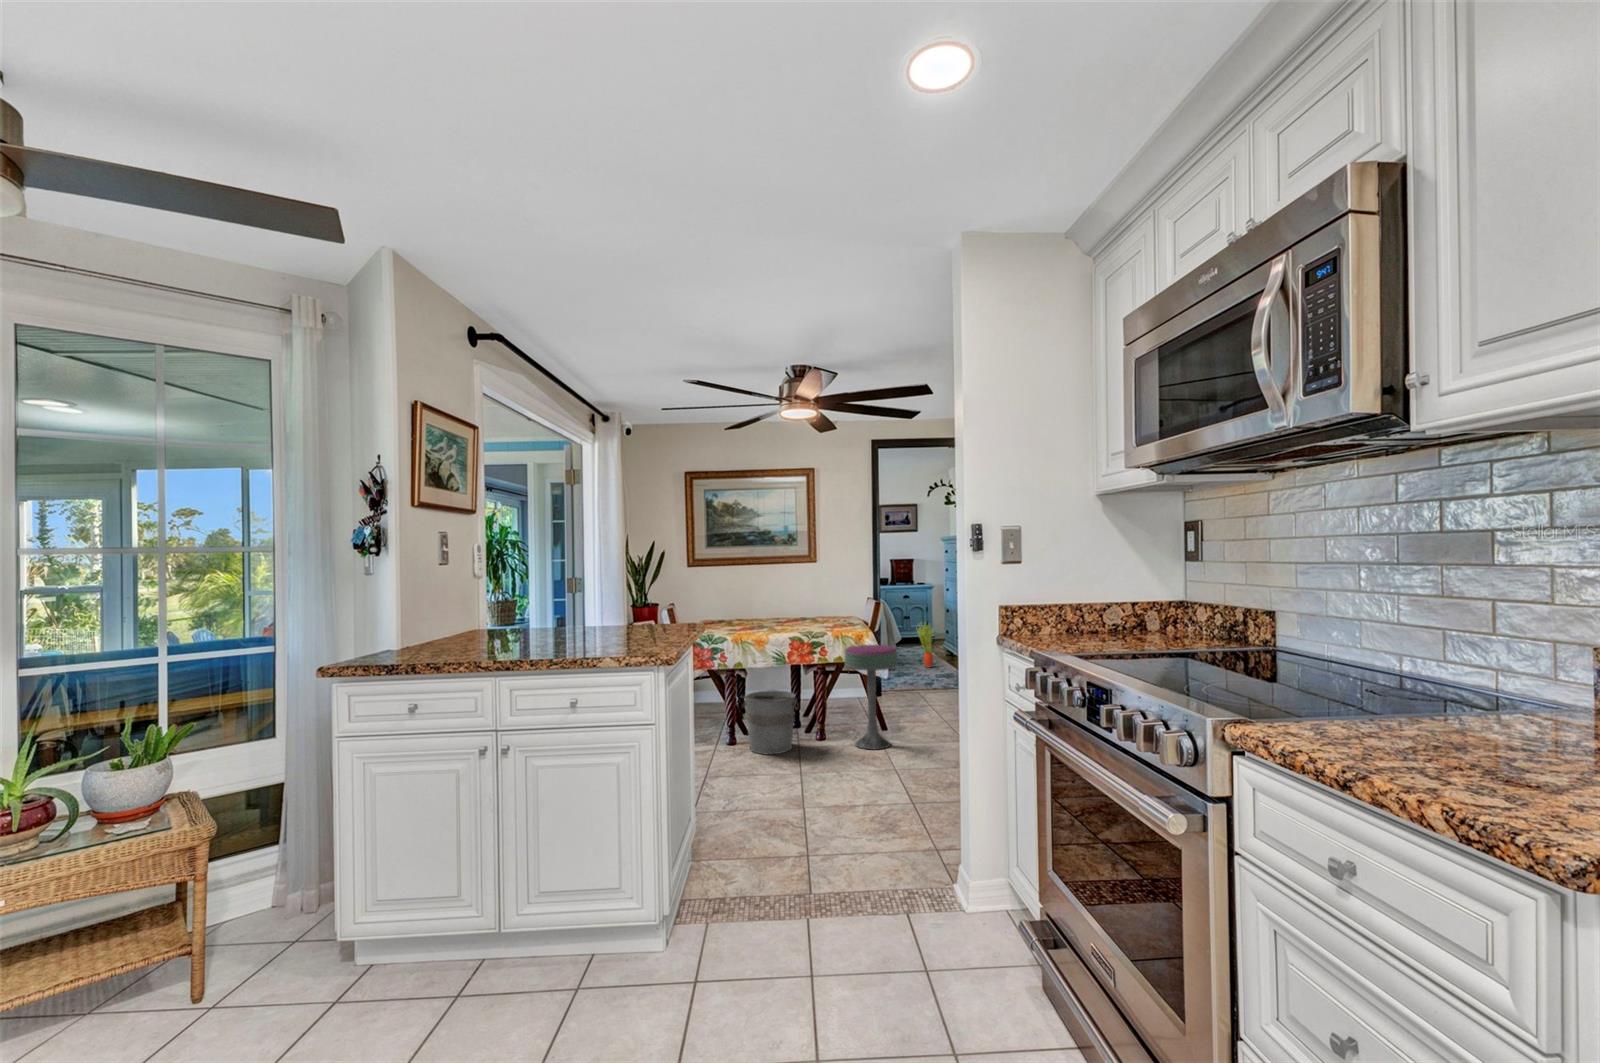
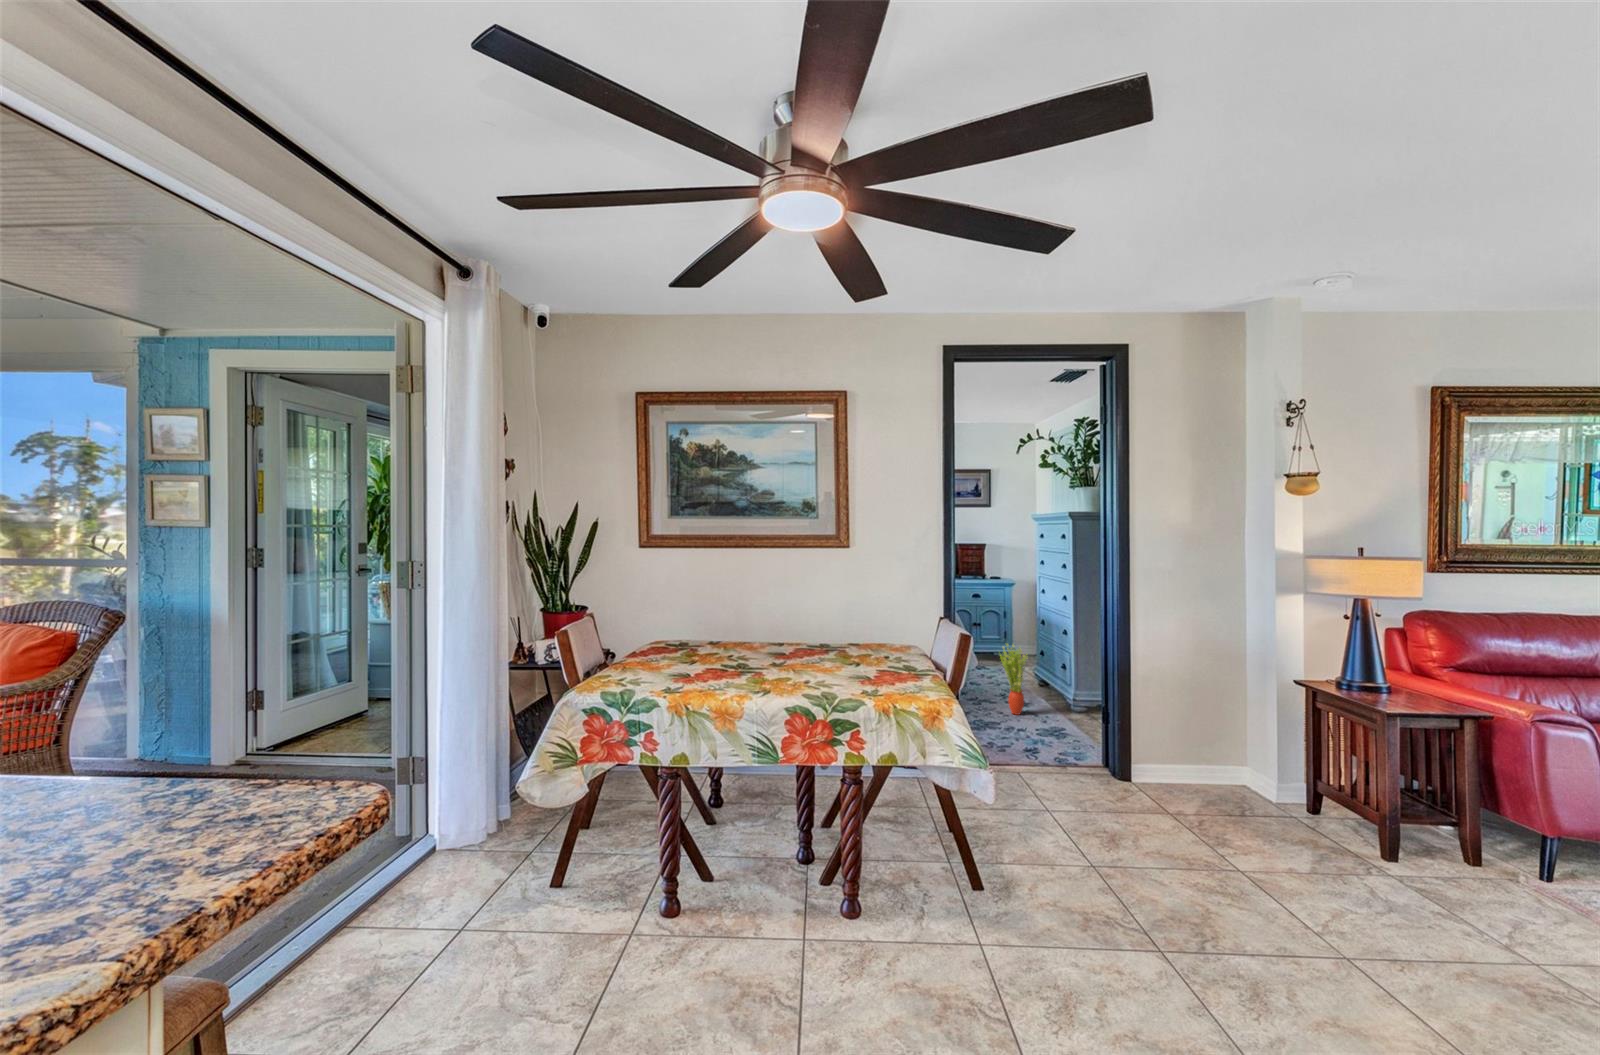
bar stool: present [845,645,897,750] -> none [898,726,1011,958]
bucket: present [741,690,799,754] -> none [678,807,800,959]

